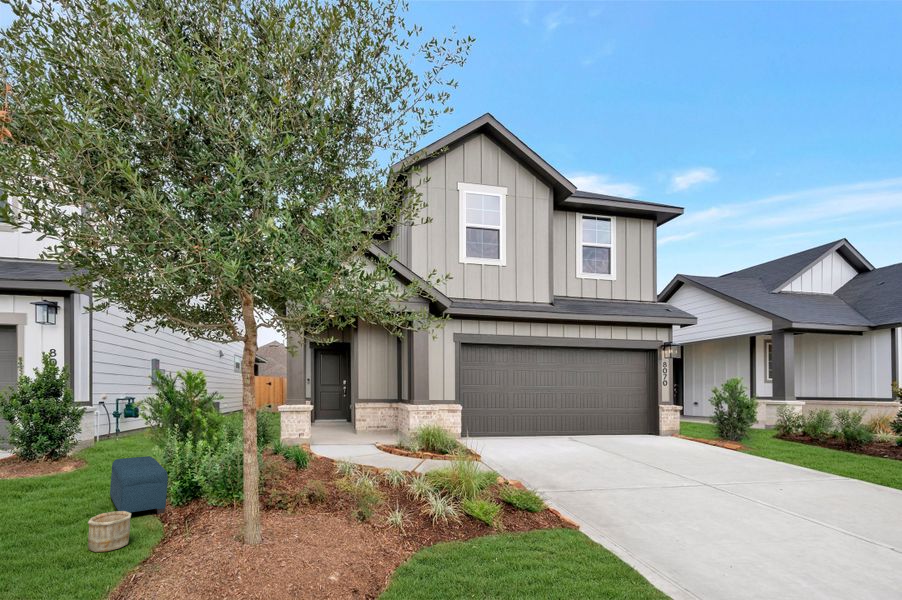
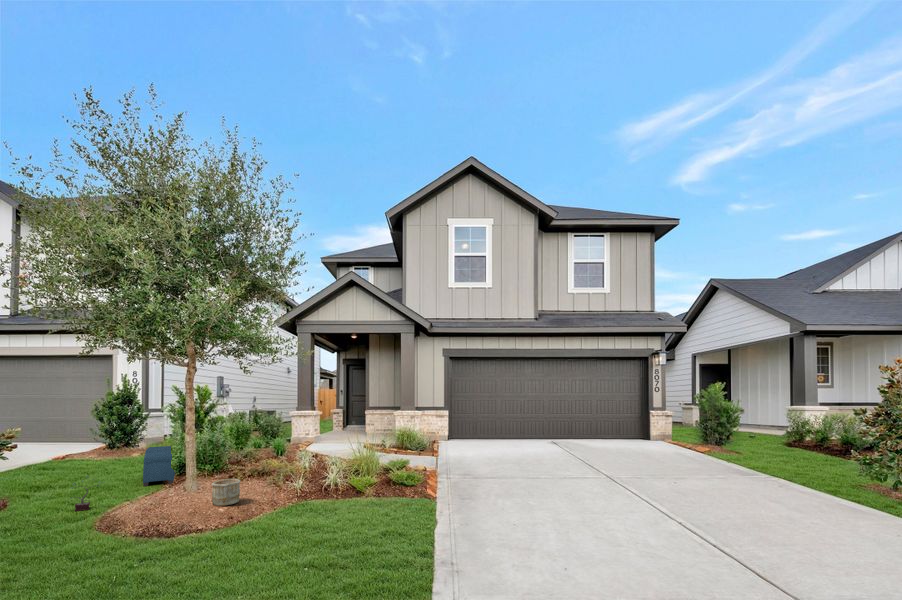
wooden bucket: present [88,511,131,552] -> present [212,479,240,506]
potted plant: none [21,515,85,577] -> present [70,475,100,511]

